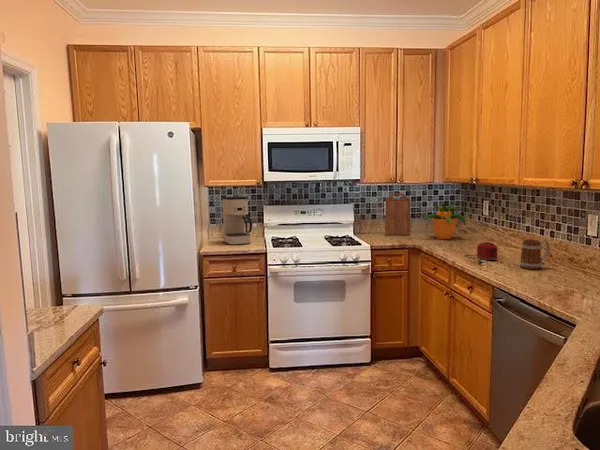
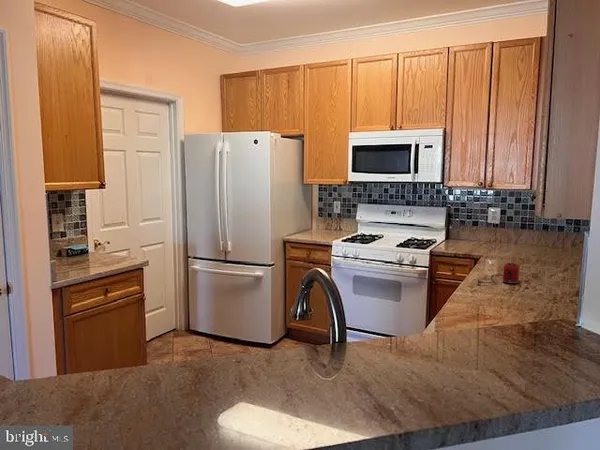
cutting board: present [385,193,410,235] -> none [482,199,512,248]
coffee maker: present [222,196,252,245] -> none [315,194,340,237]
potted plant: present [424,204,466,239] -> none [510,215,568,258]
mug: present [520,240,550,269] -> none [515,263,553,299]

